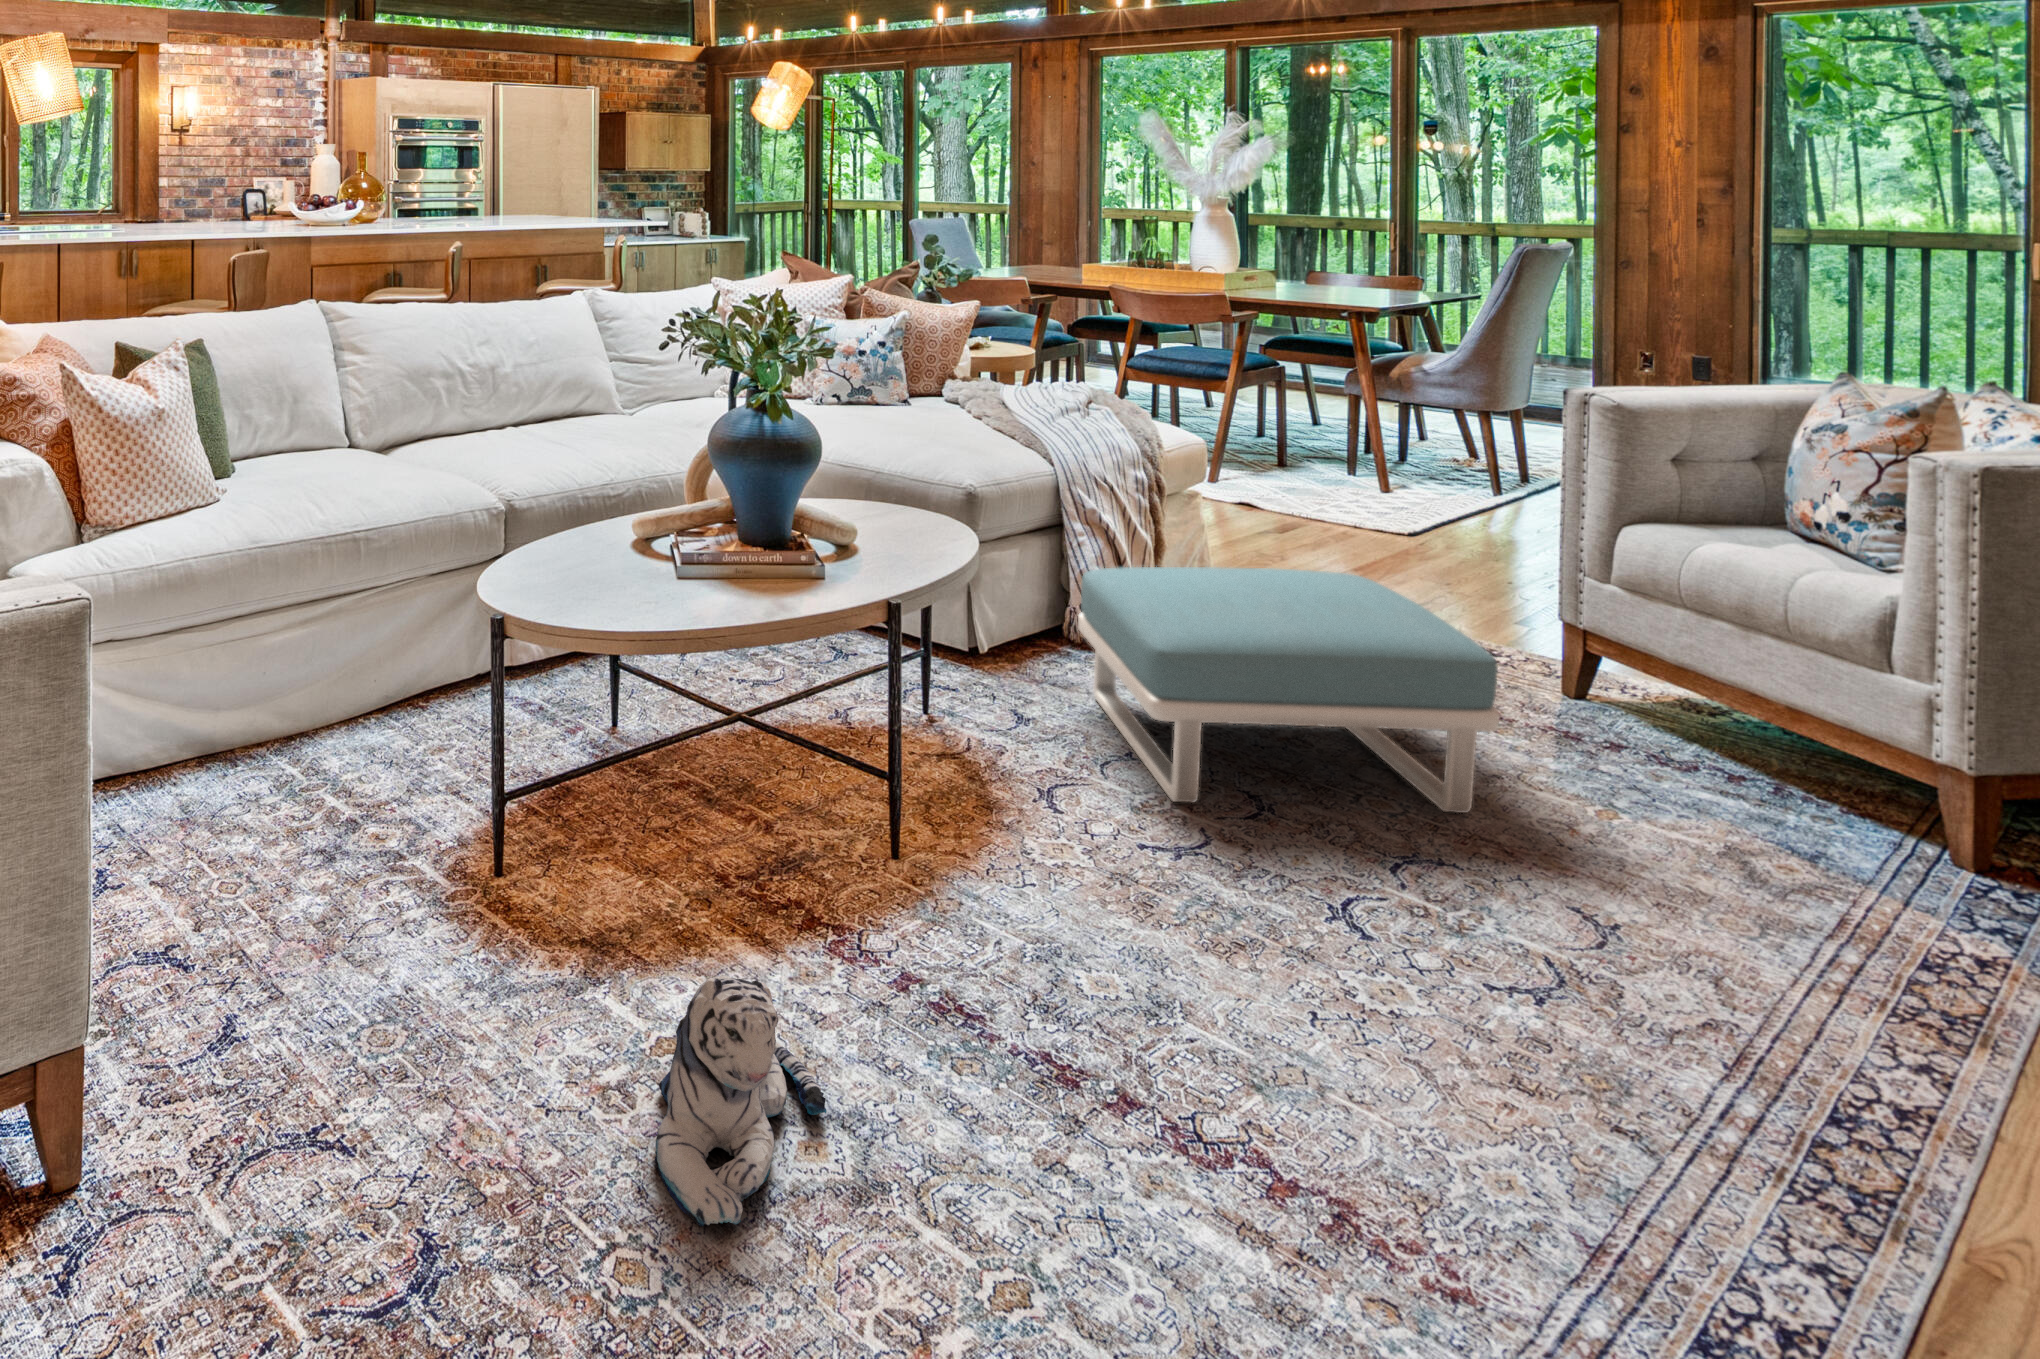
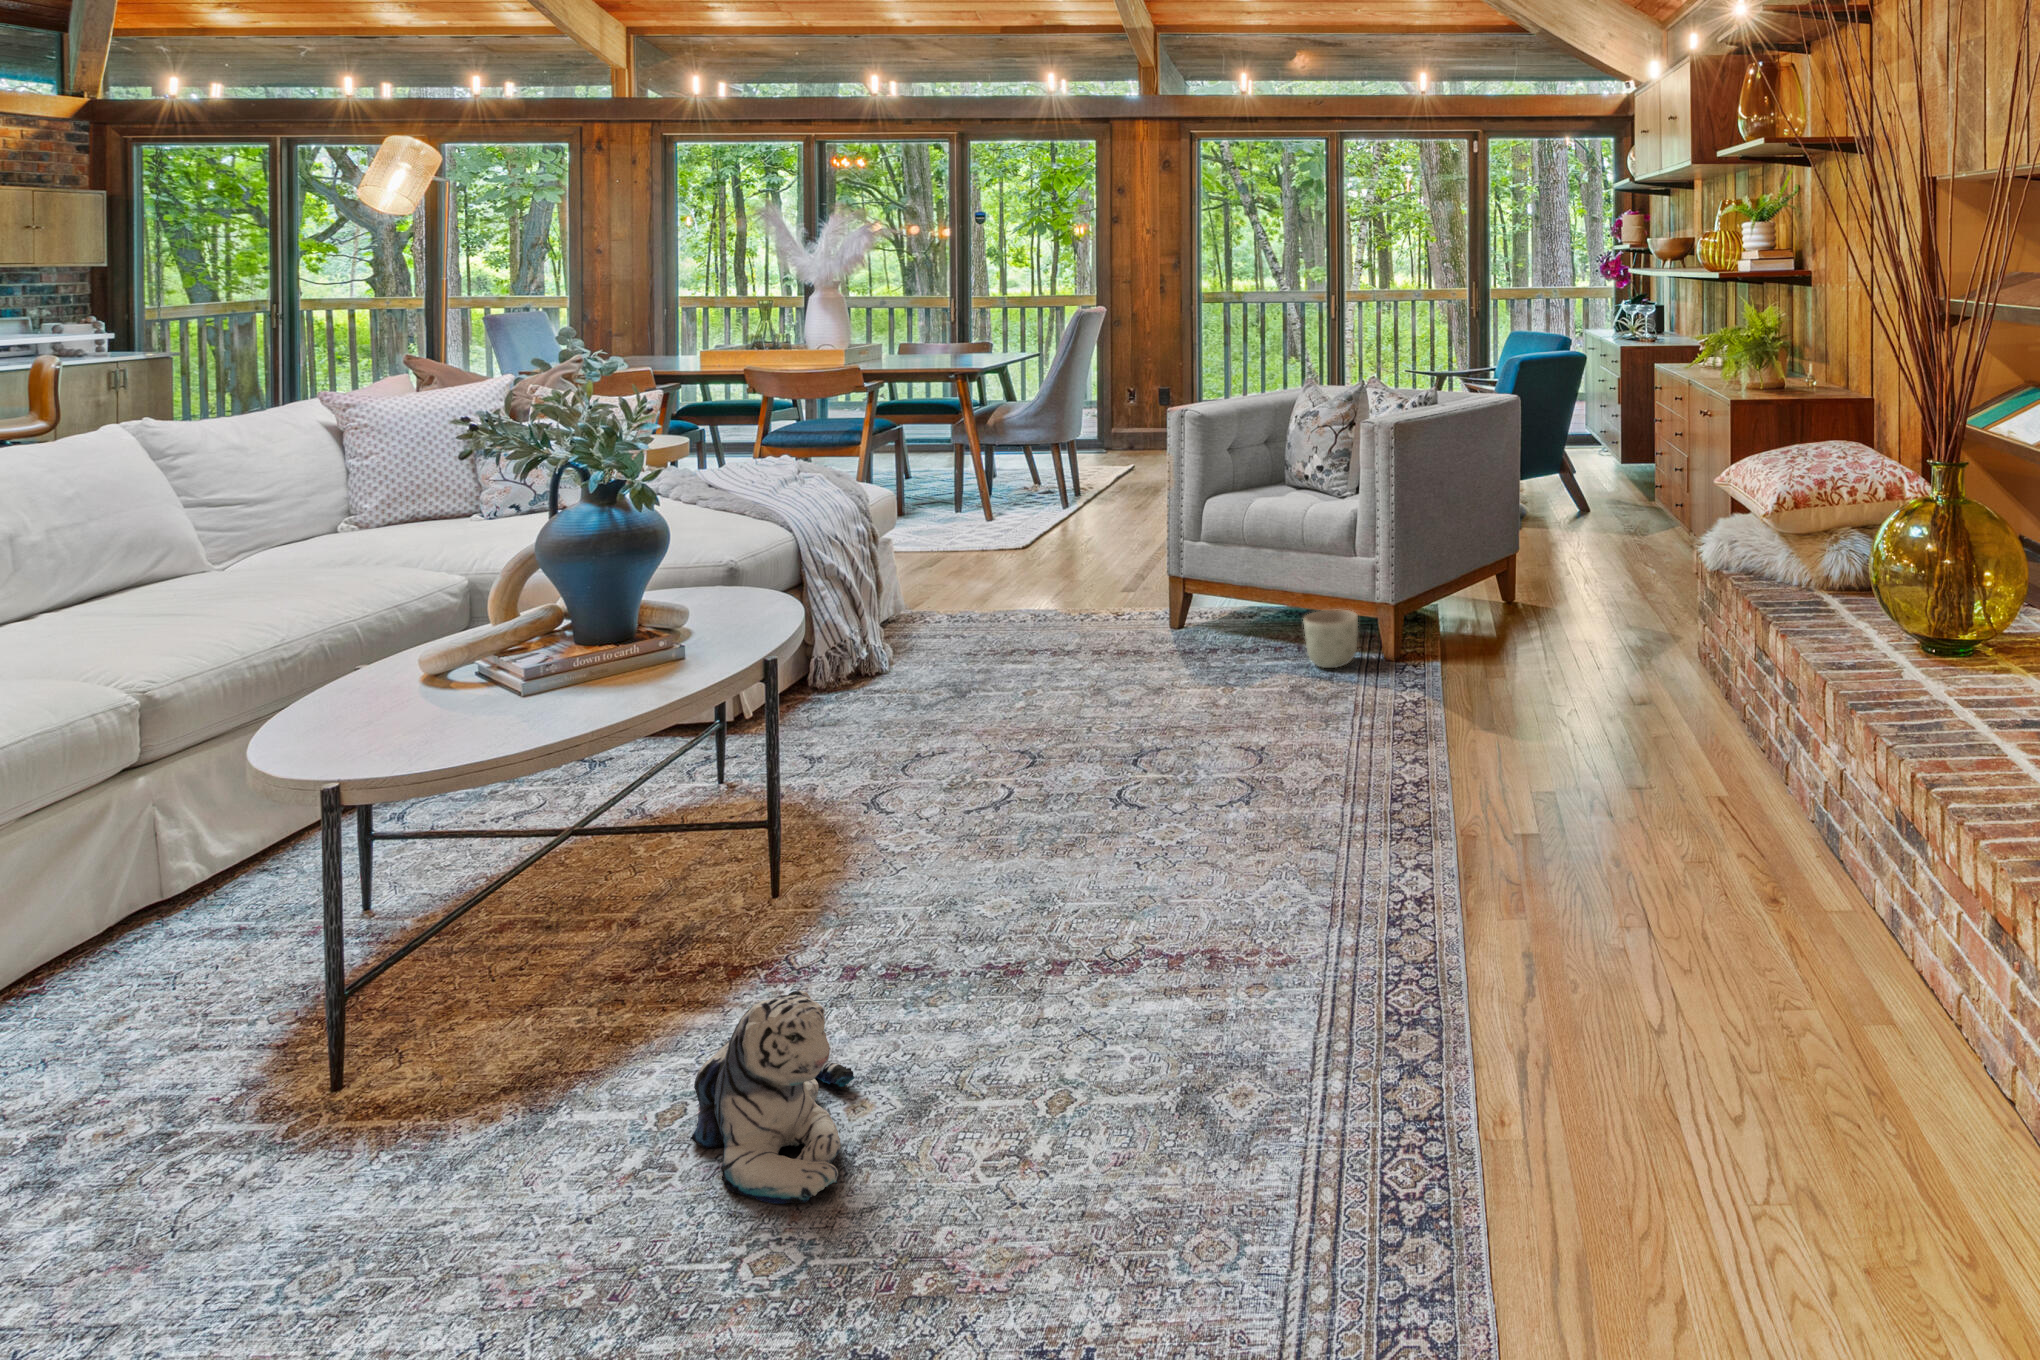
footstool: present [1078,567,1499,813] -> none [847,573,1169,772]
planter: none [1774,744,1894,848] -> present [1304,610,1358,668]

